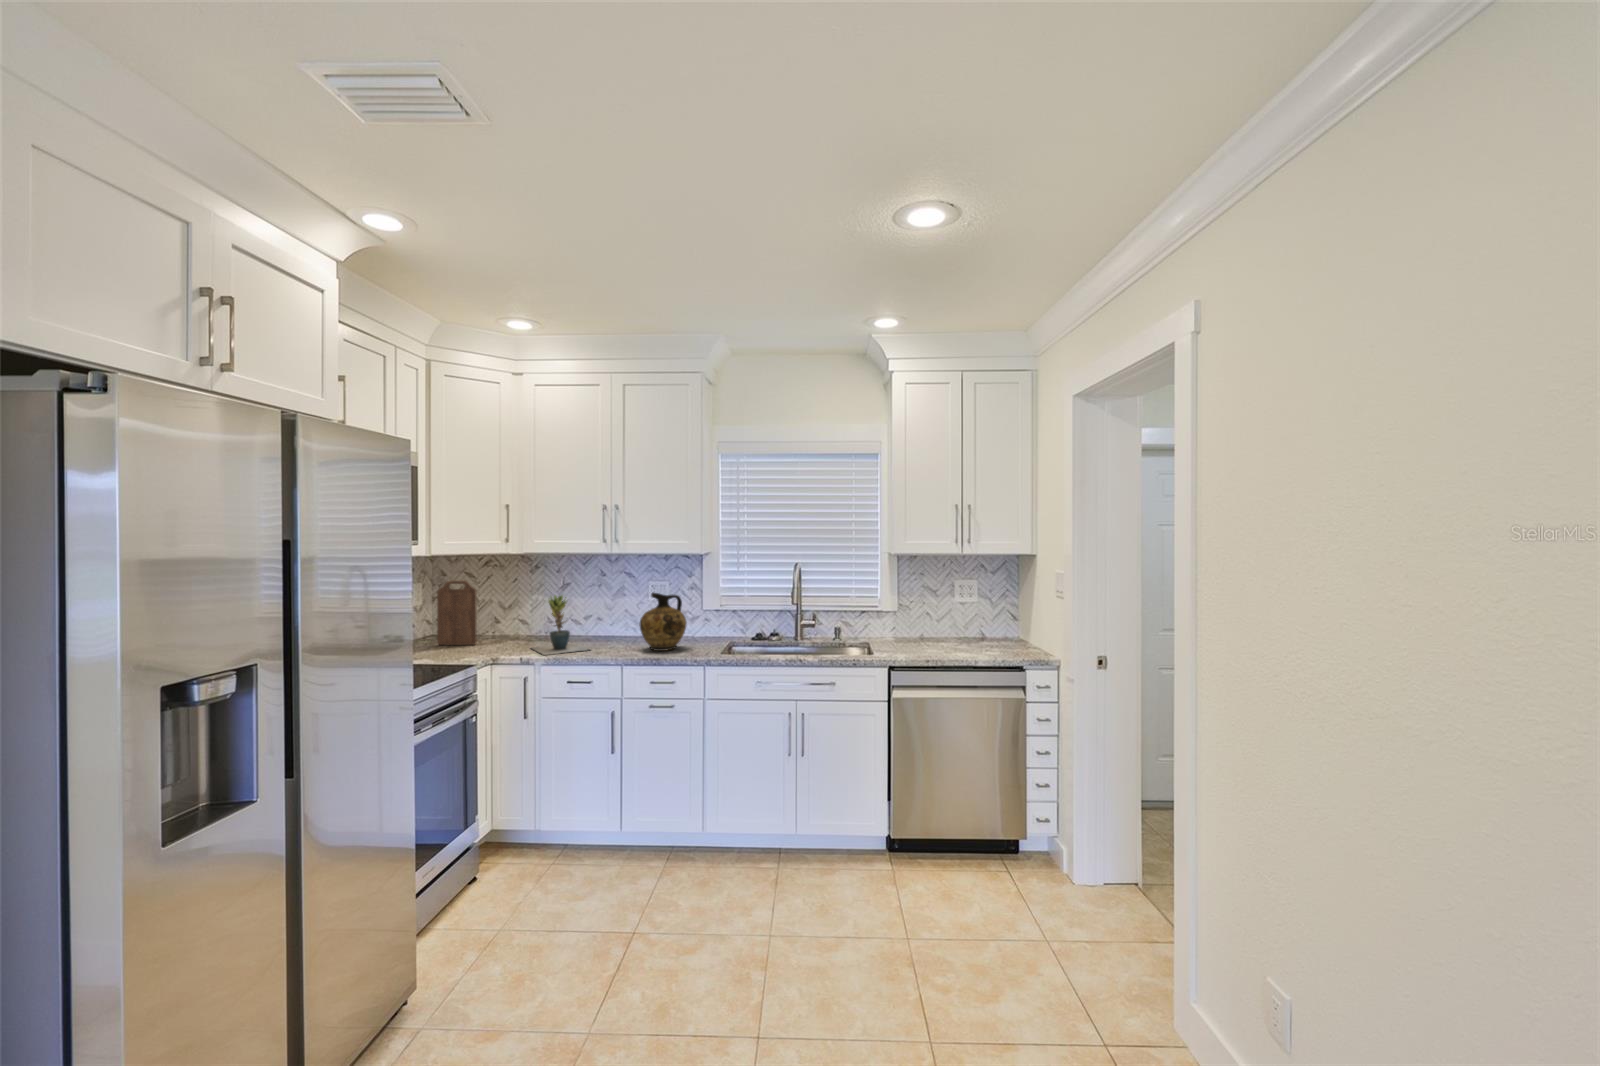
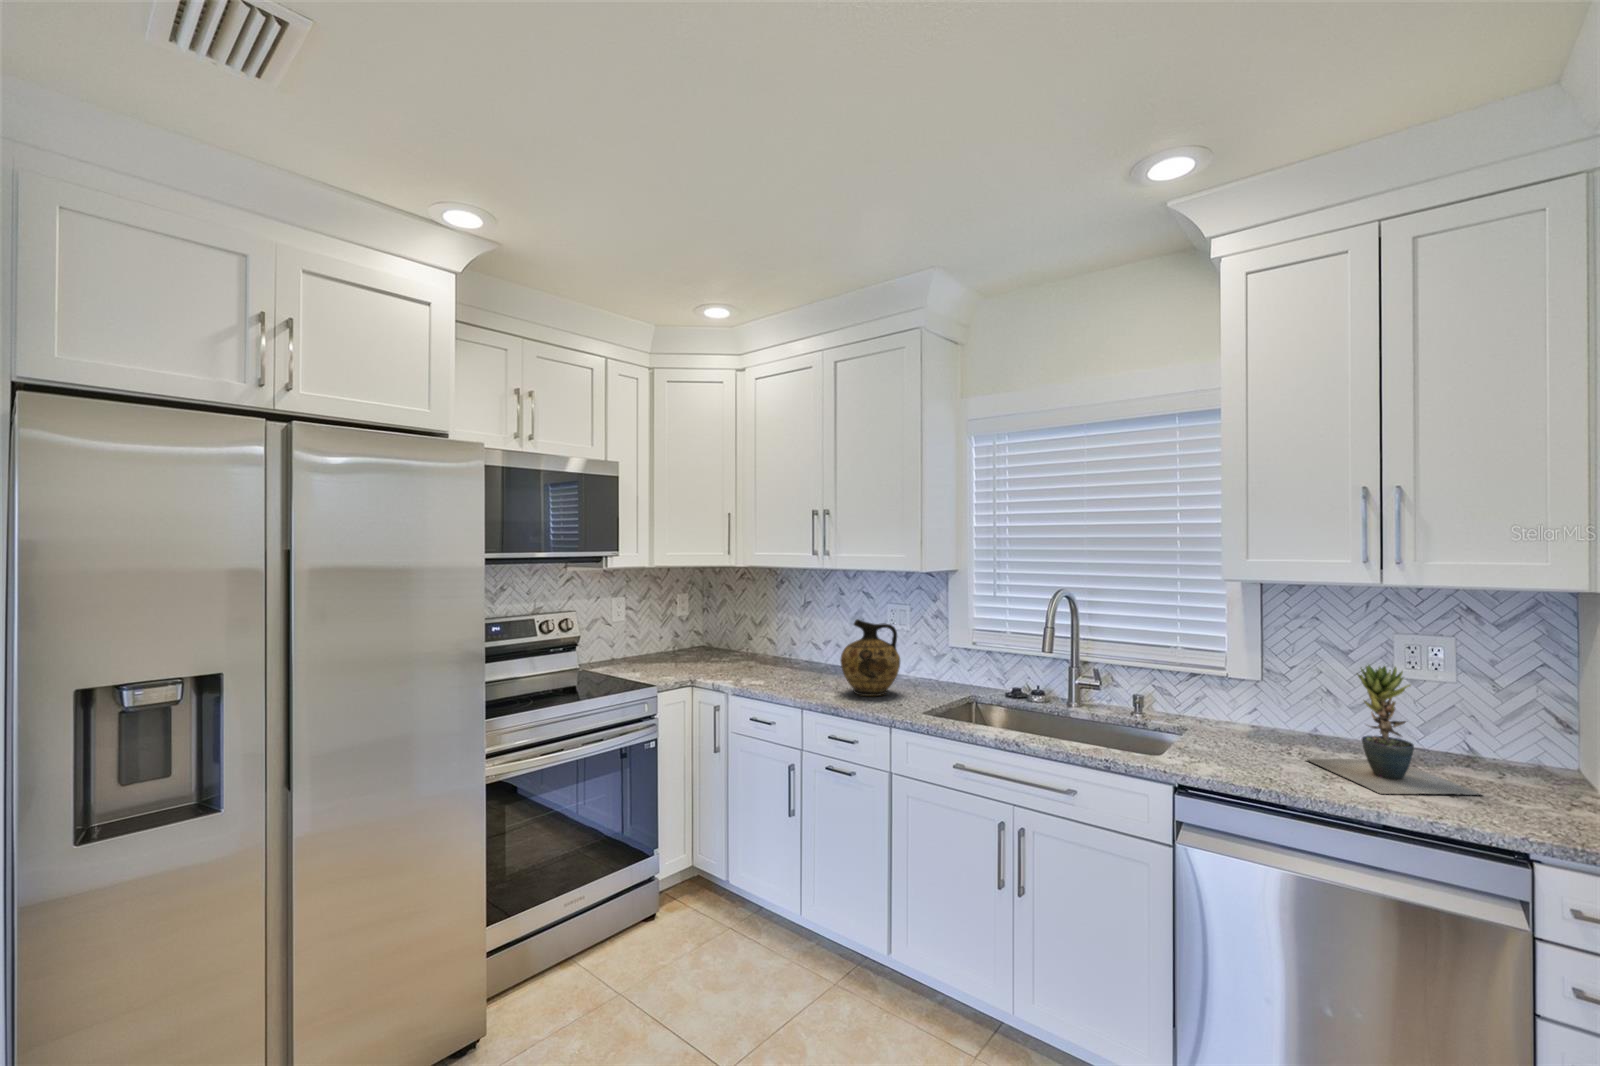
cutting board: present [437,581,477,645] -> none [688,593,717,661]
potted plant: present [532,596,588,655] -> present [1308,665,1481,795]

